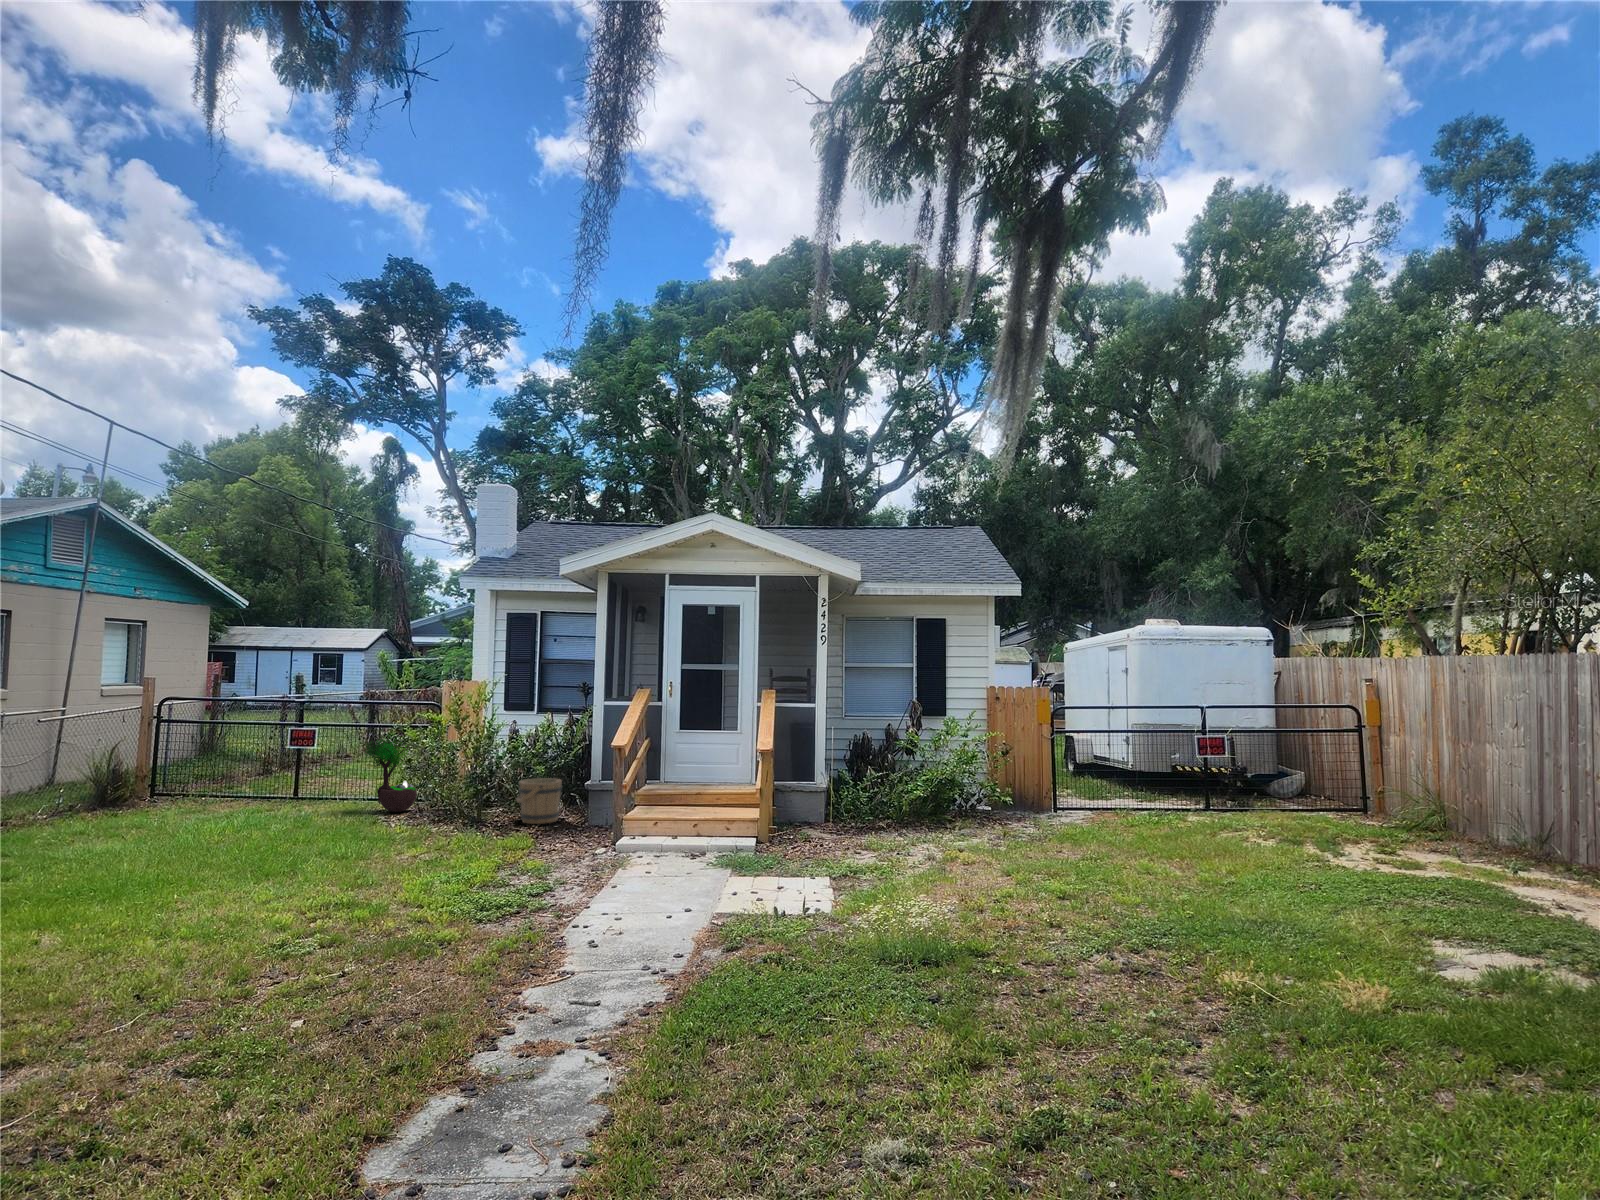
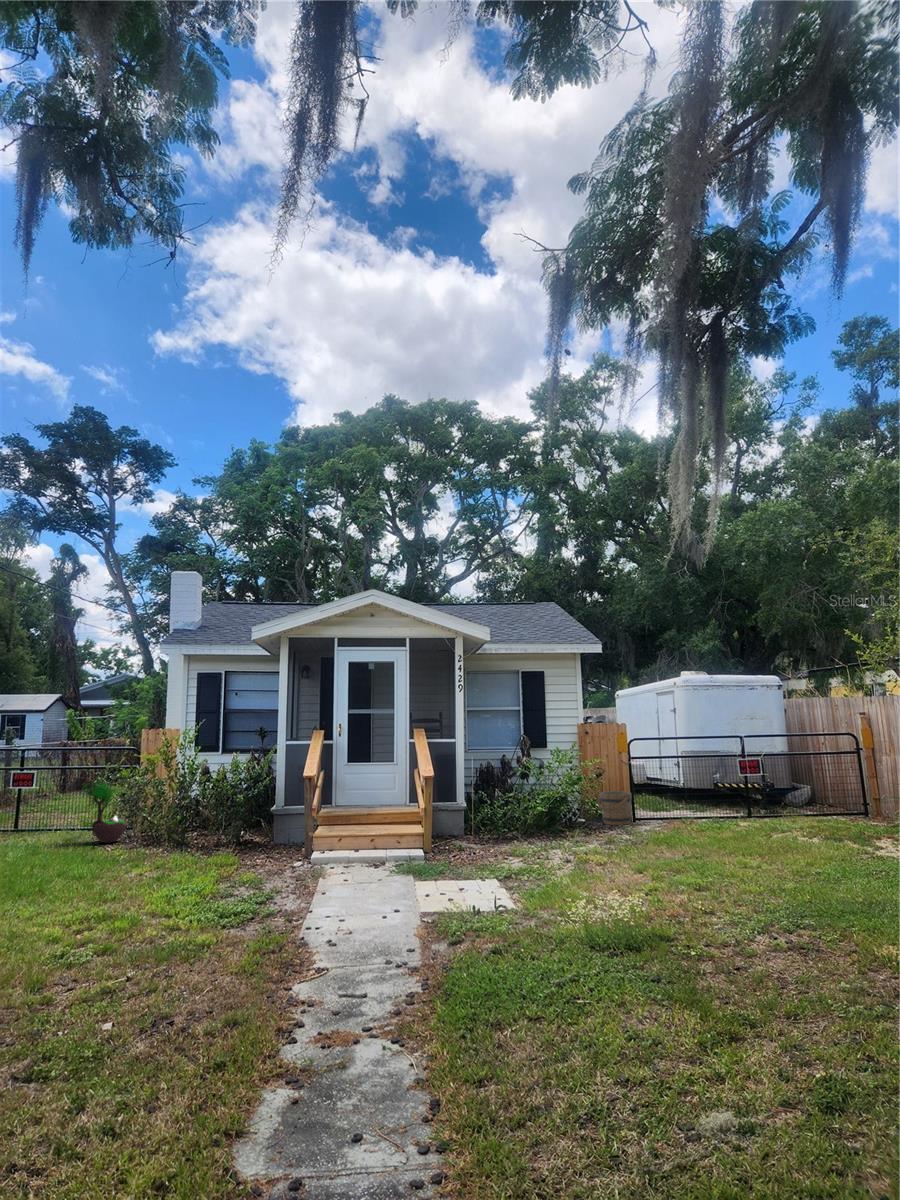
bucket: present [516,778,562,824] -> present [598,791,632,825]

